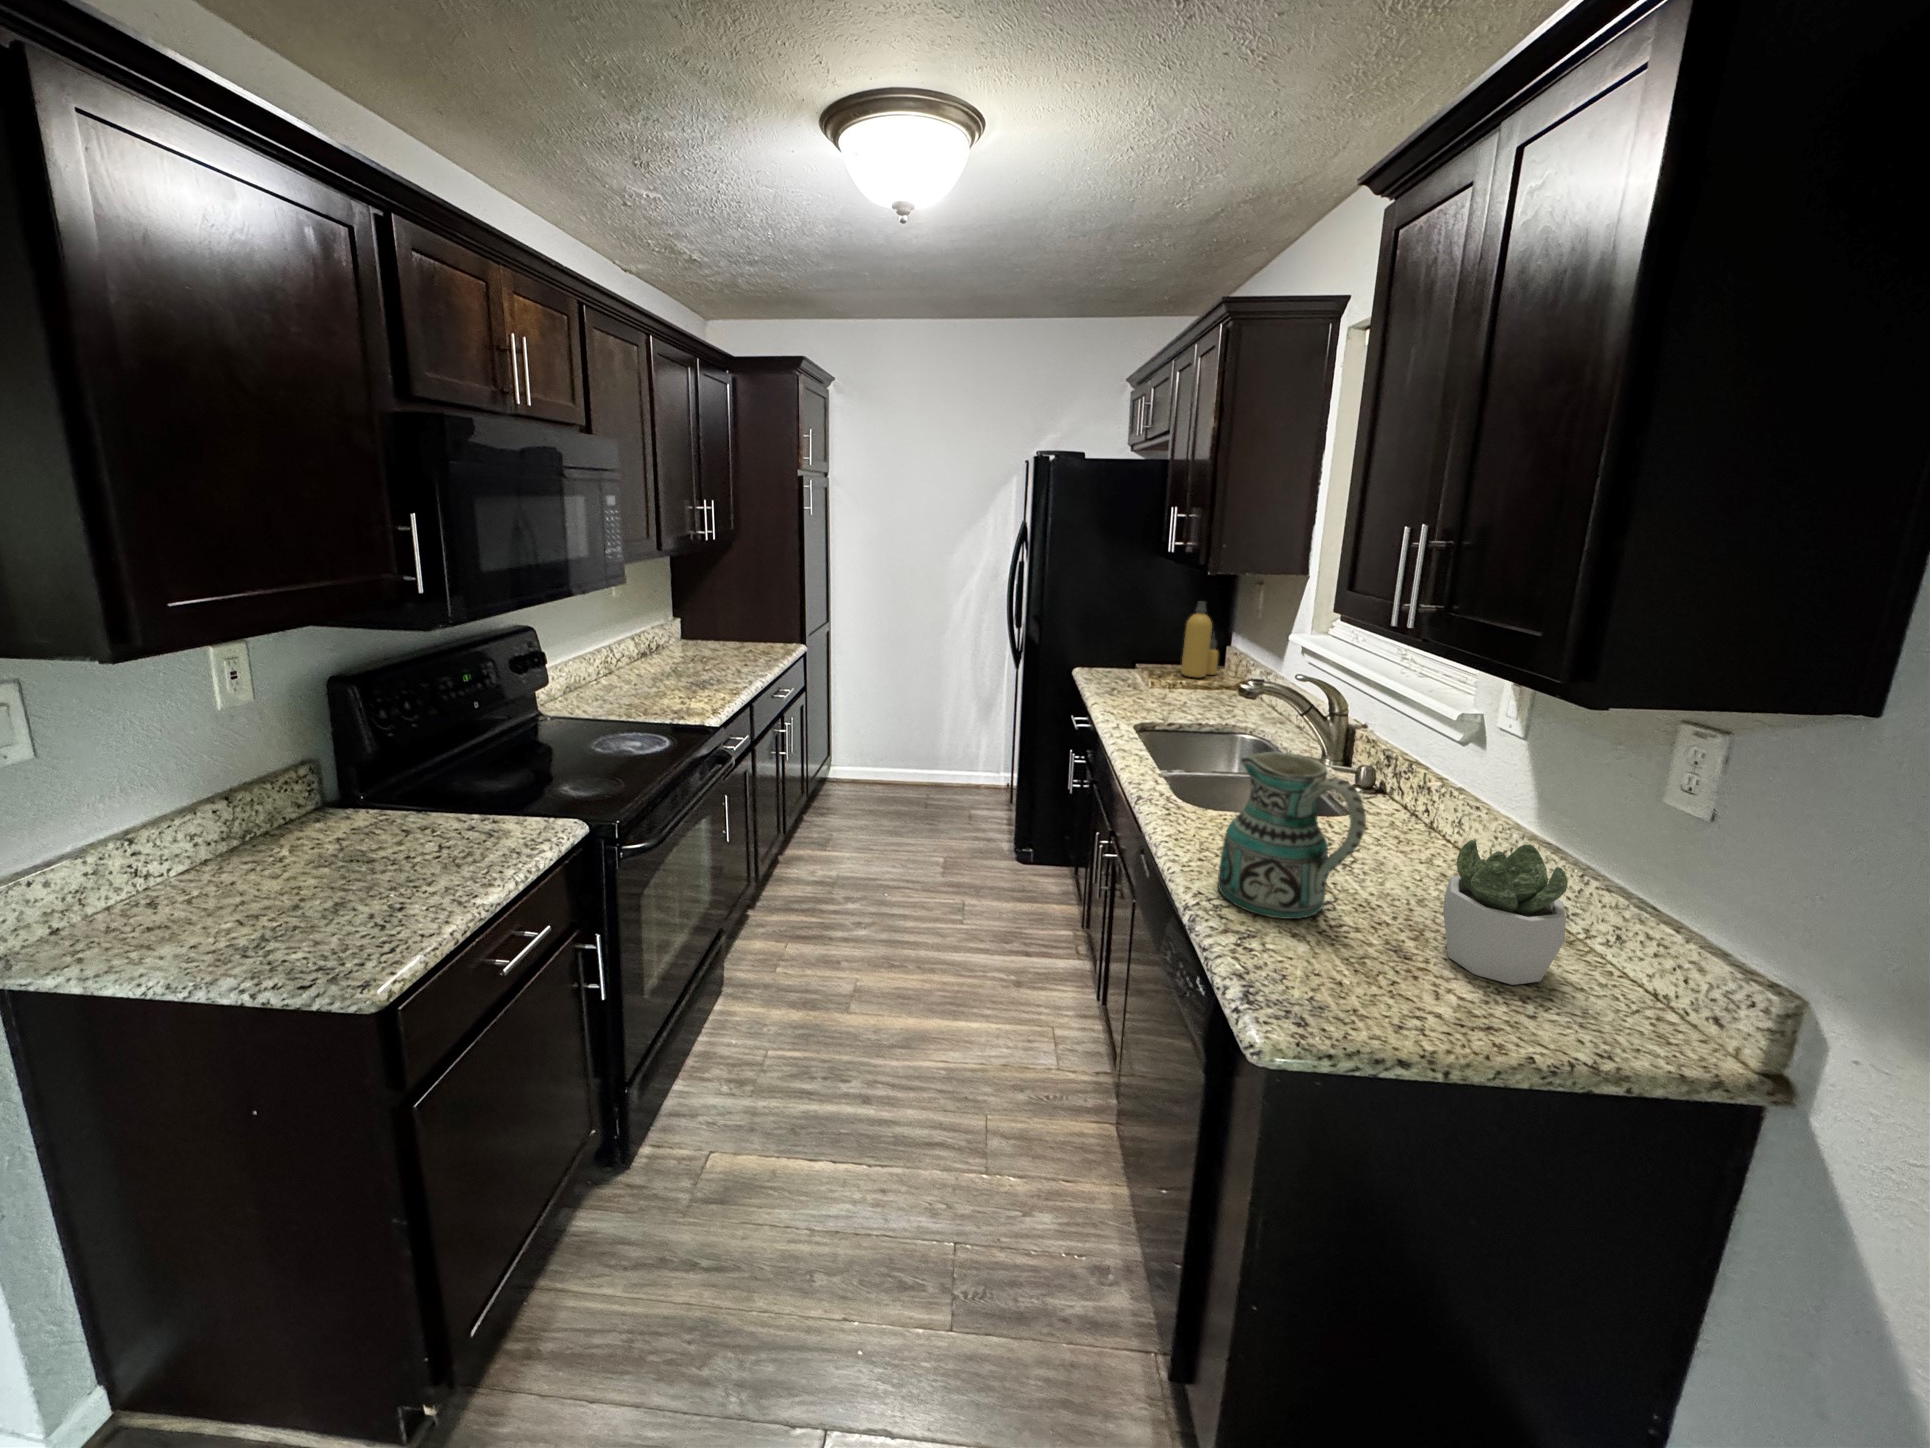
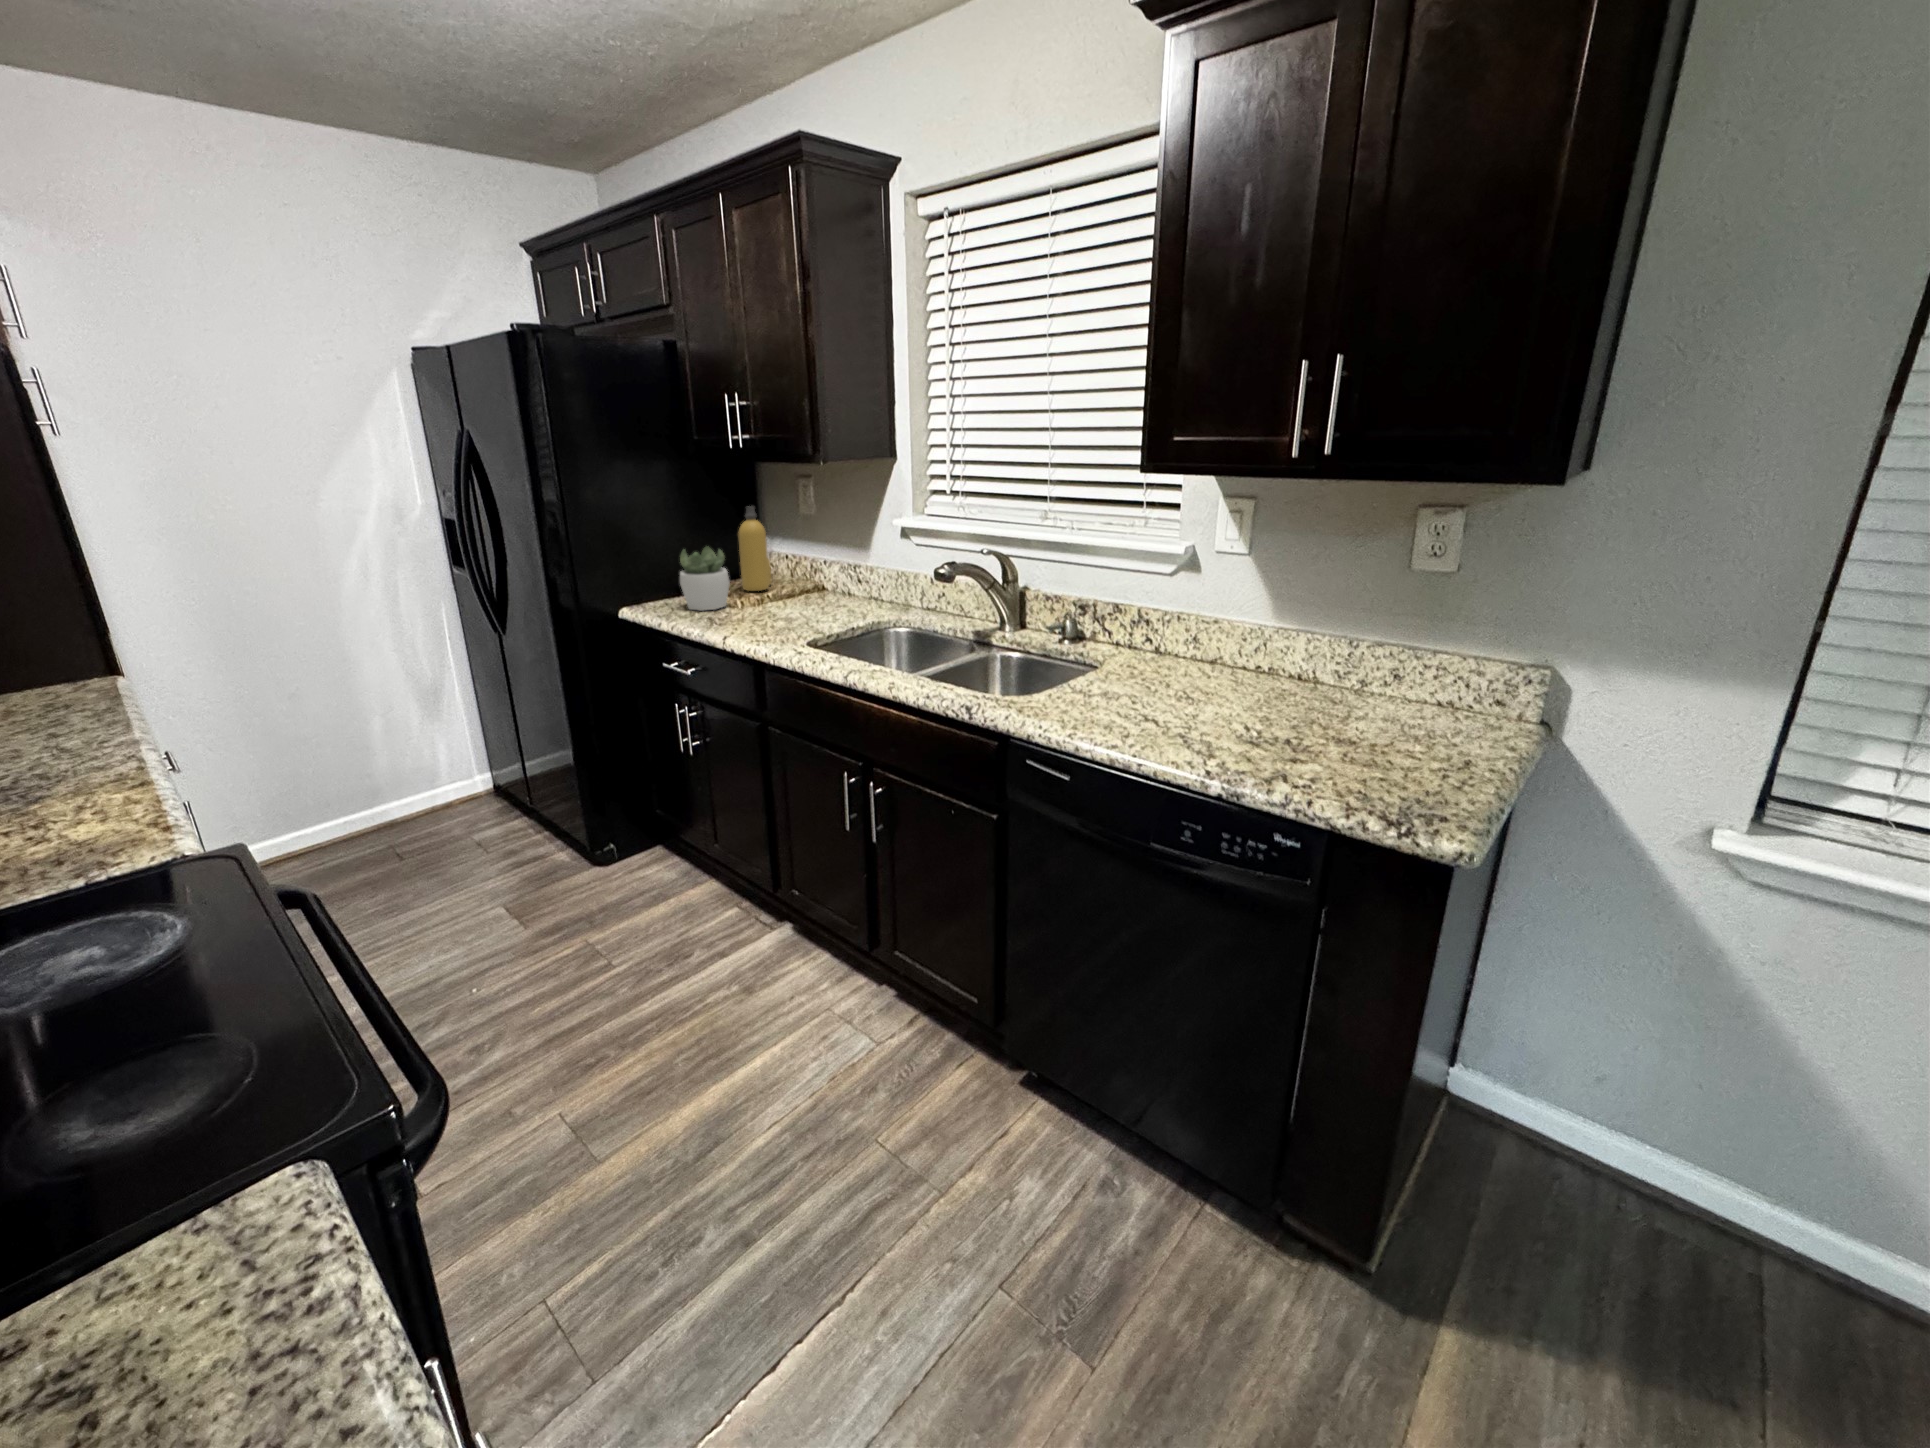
ceramic pitcher: present [1218,752,1366,919] -> none [1172,597,1327,758]
succulent plant: present [1443,840,1568,985] -> present [680,547,730,611]

